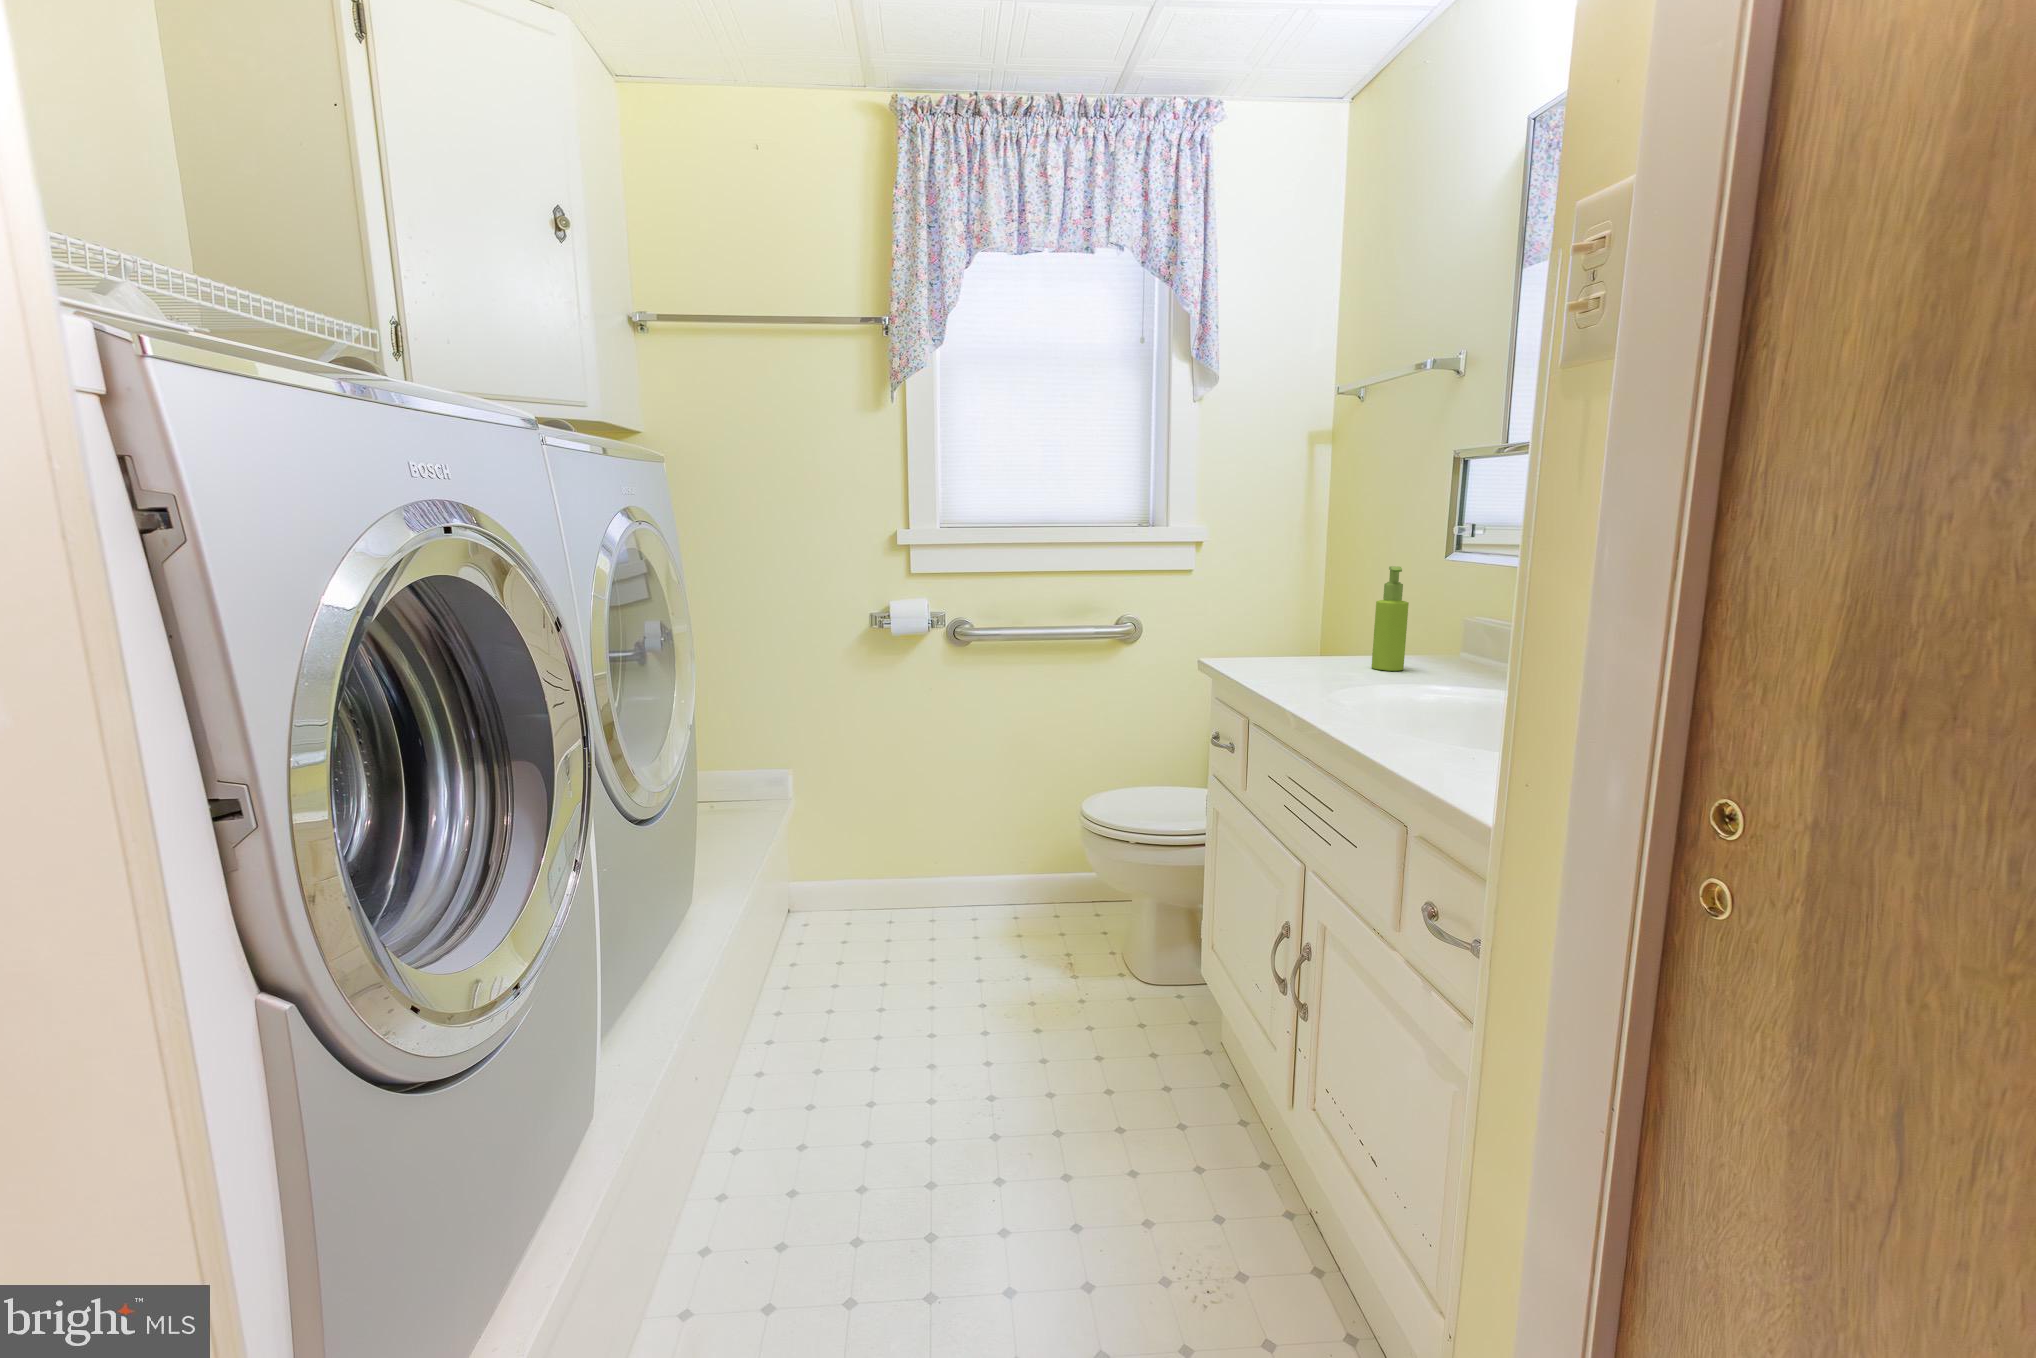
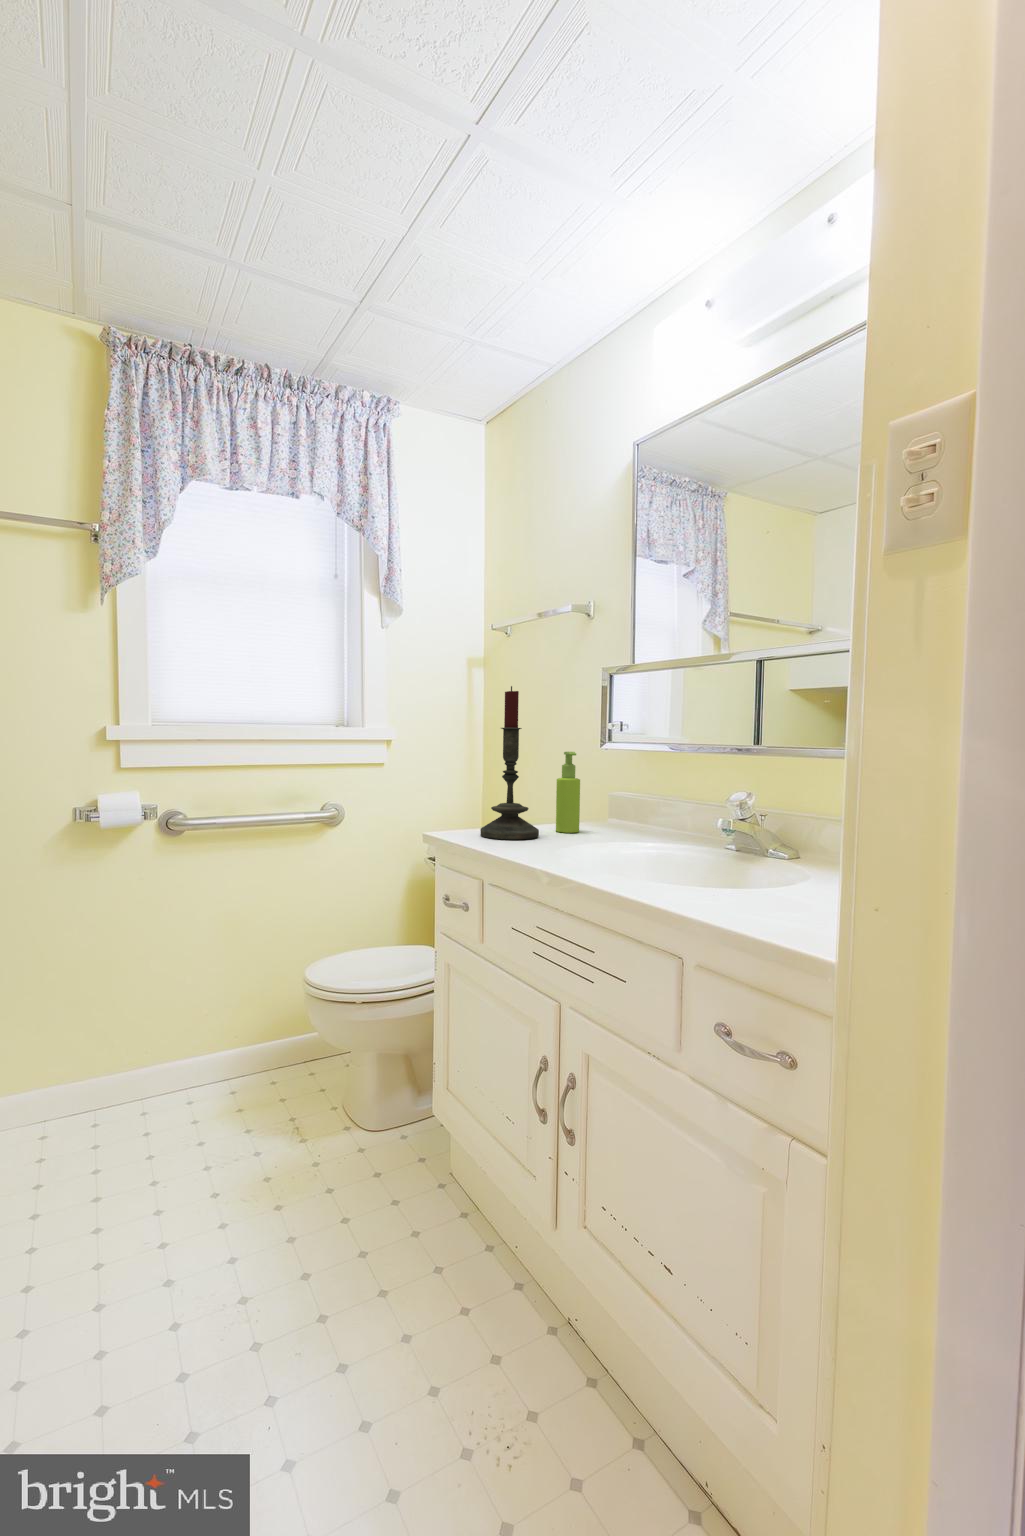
candle: none [1265,485,1339,676] -> present [480,686,539,840]

